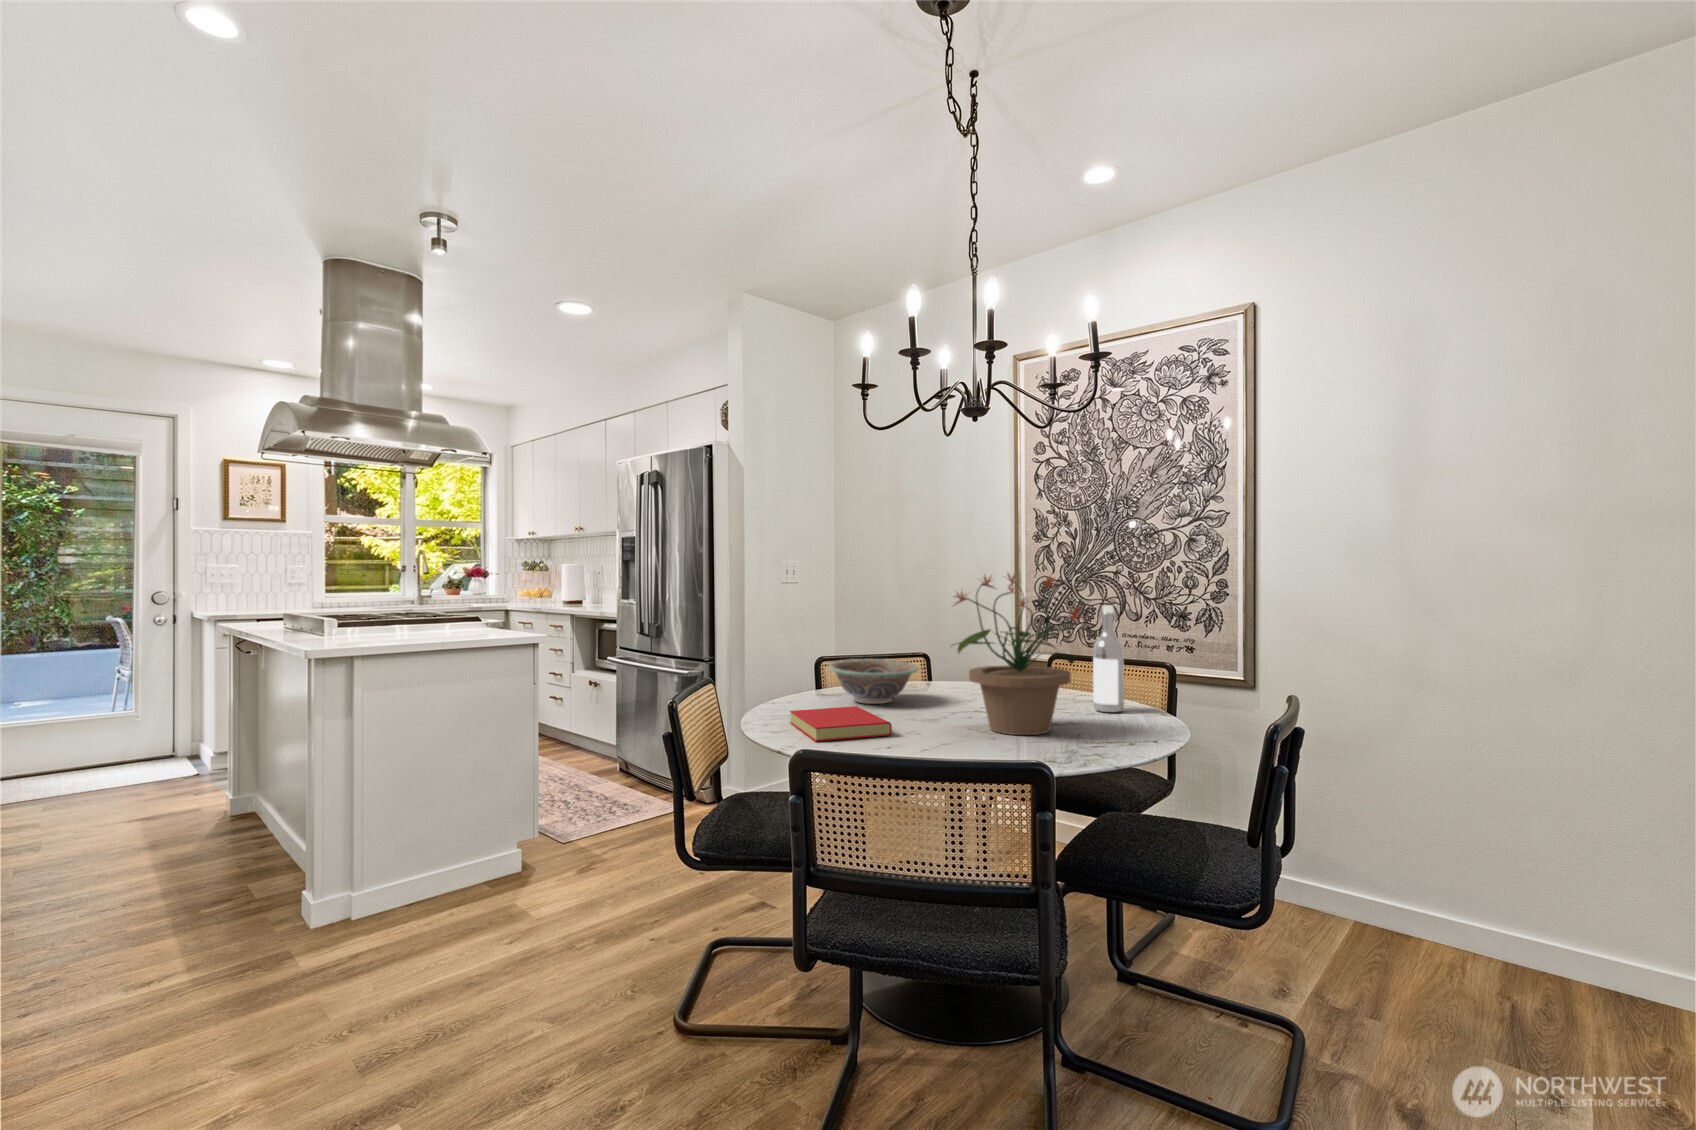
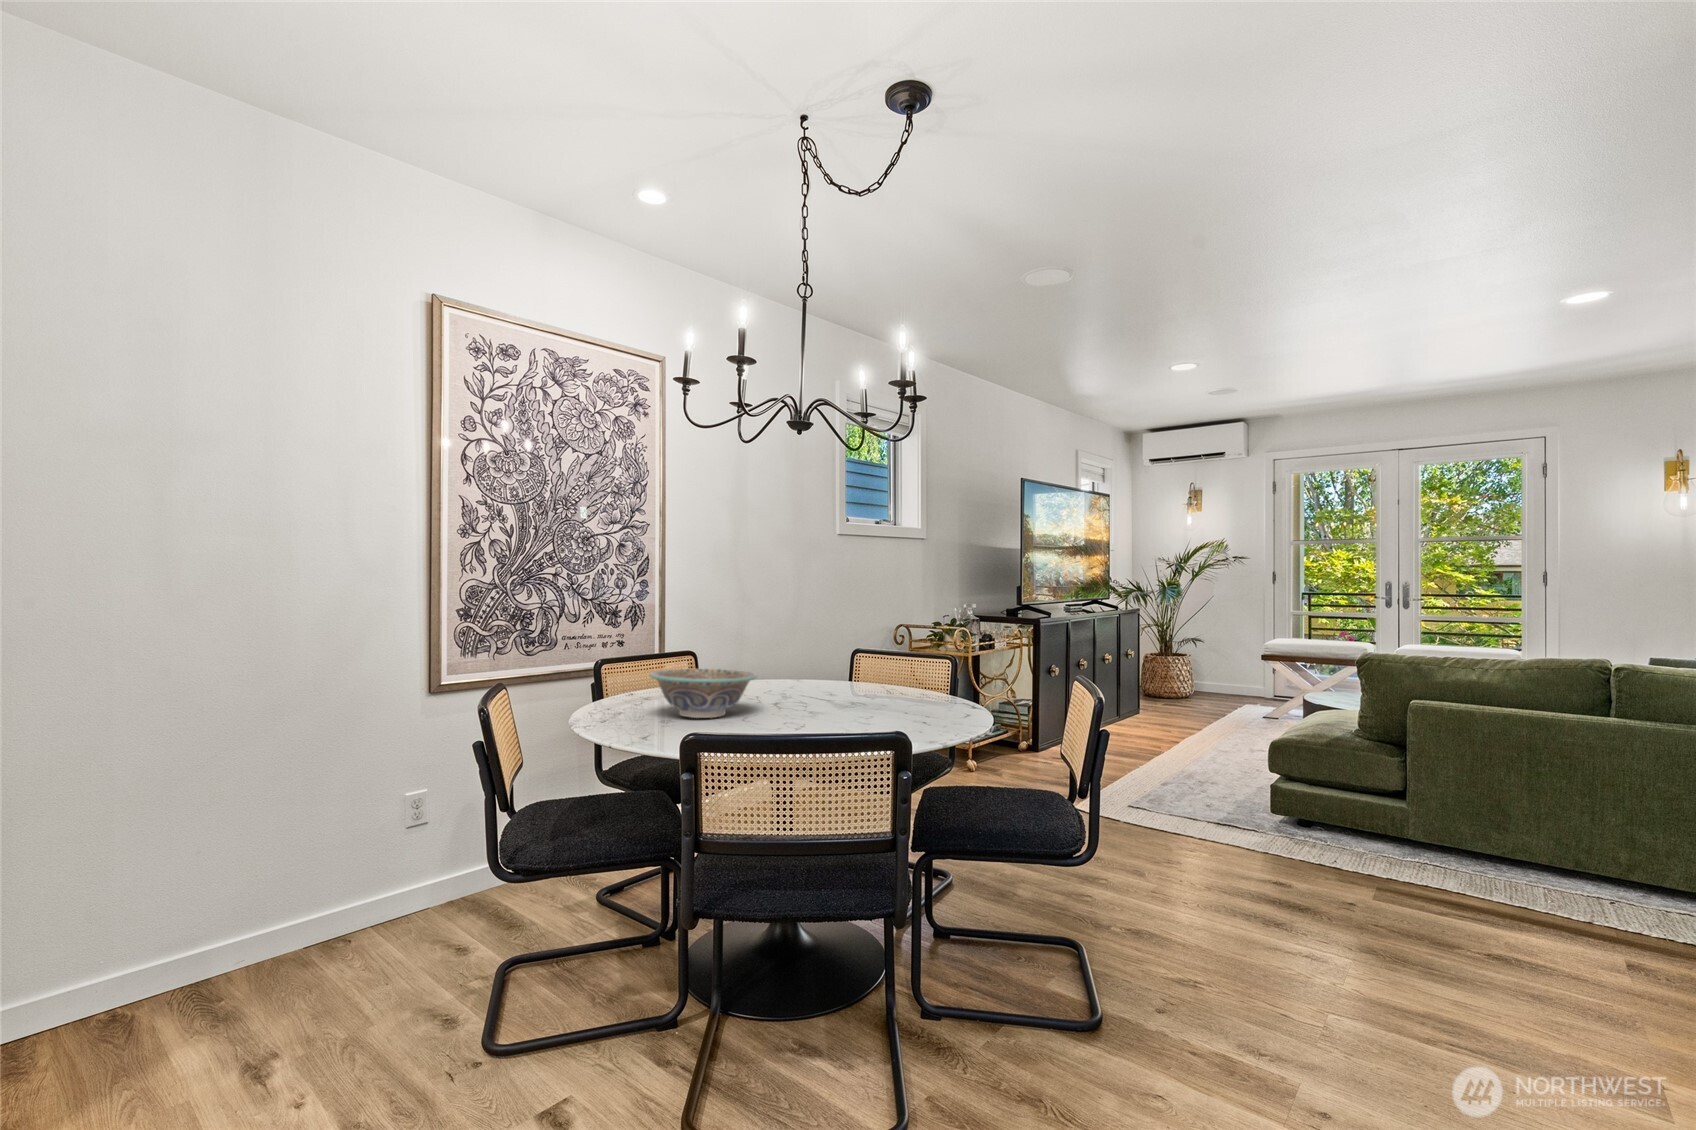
potted plant: present [953,574,1083,735] -> none [811,565,903,698]
wine bottle: present [1093,605,1124,712] -> none [775,596,800,683]
book: present [790,706,892,742] -> none [807,699,925,731]

